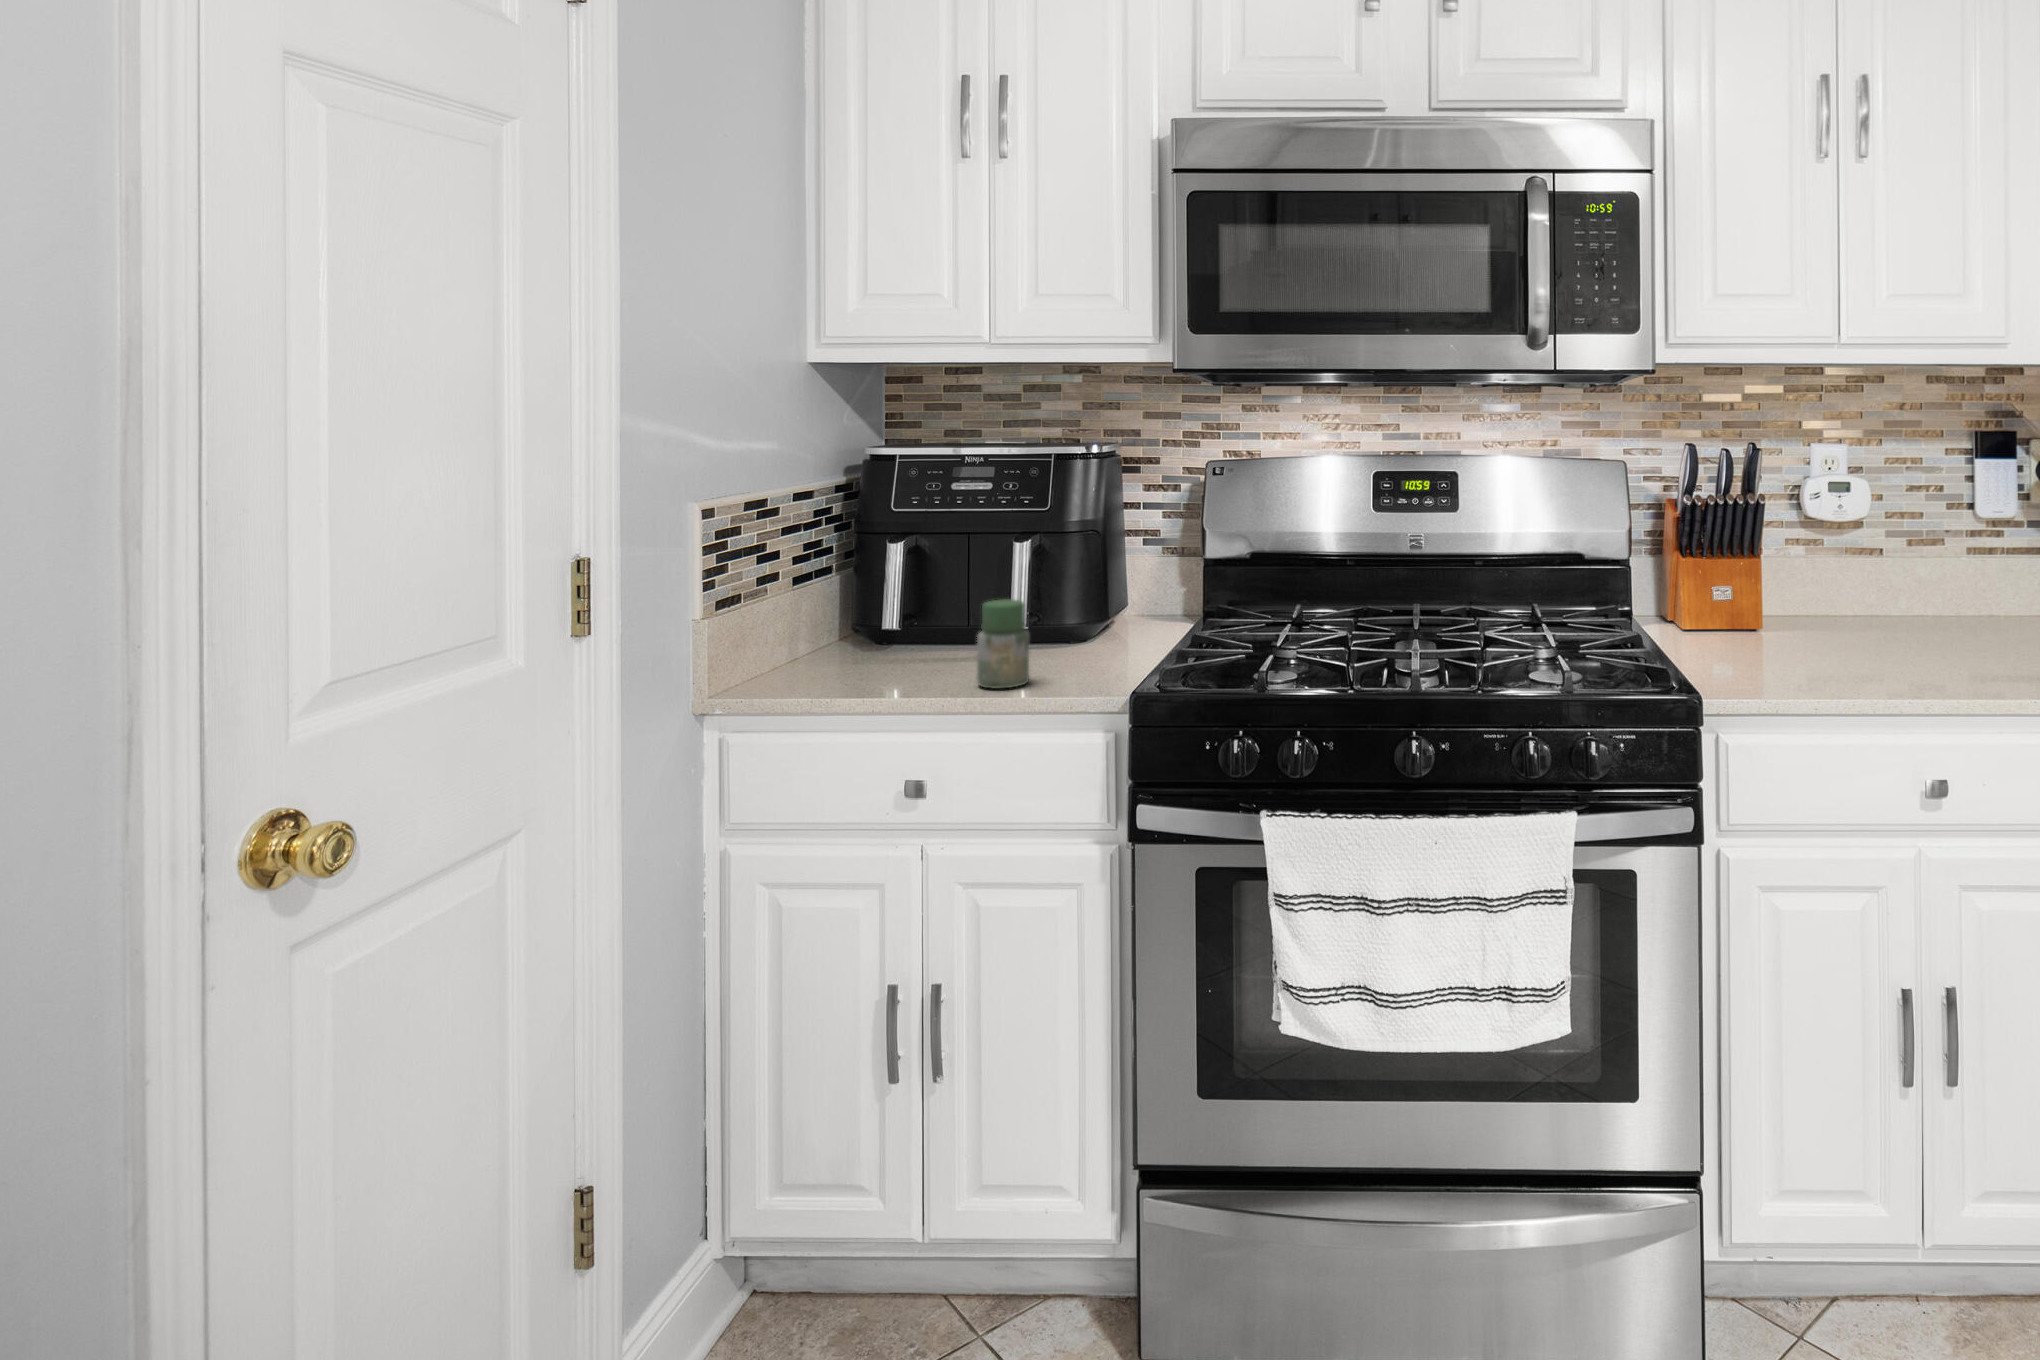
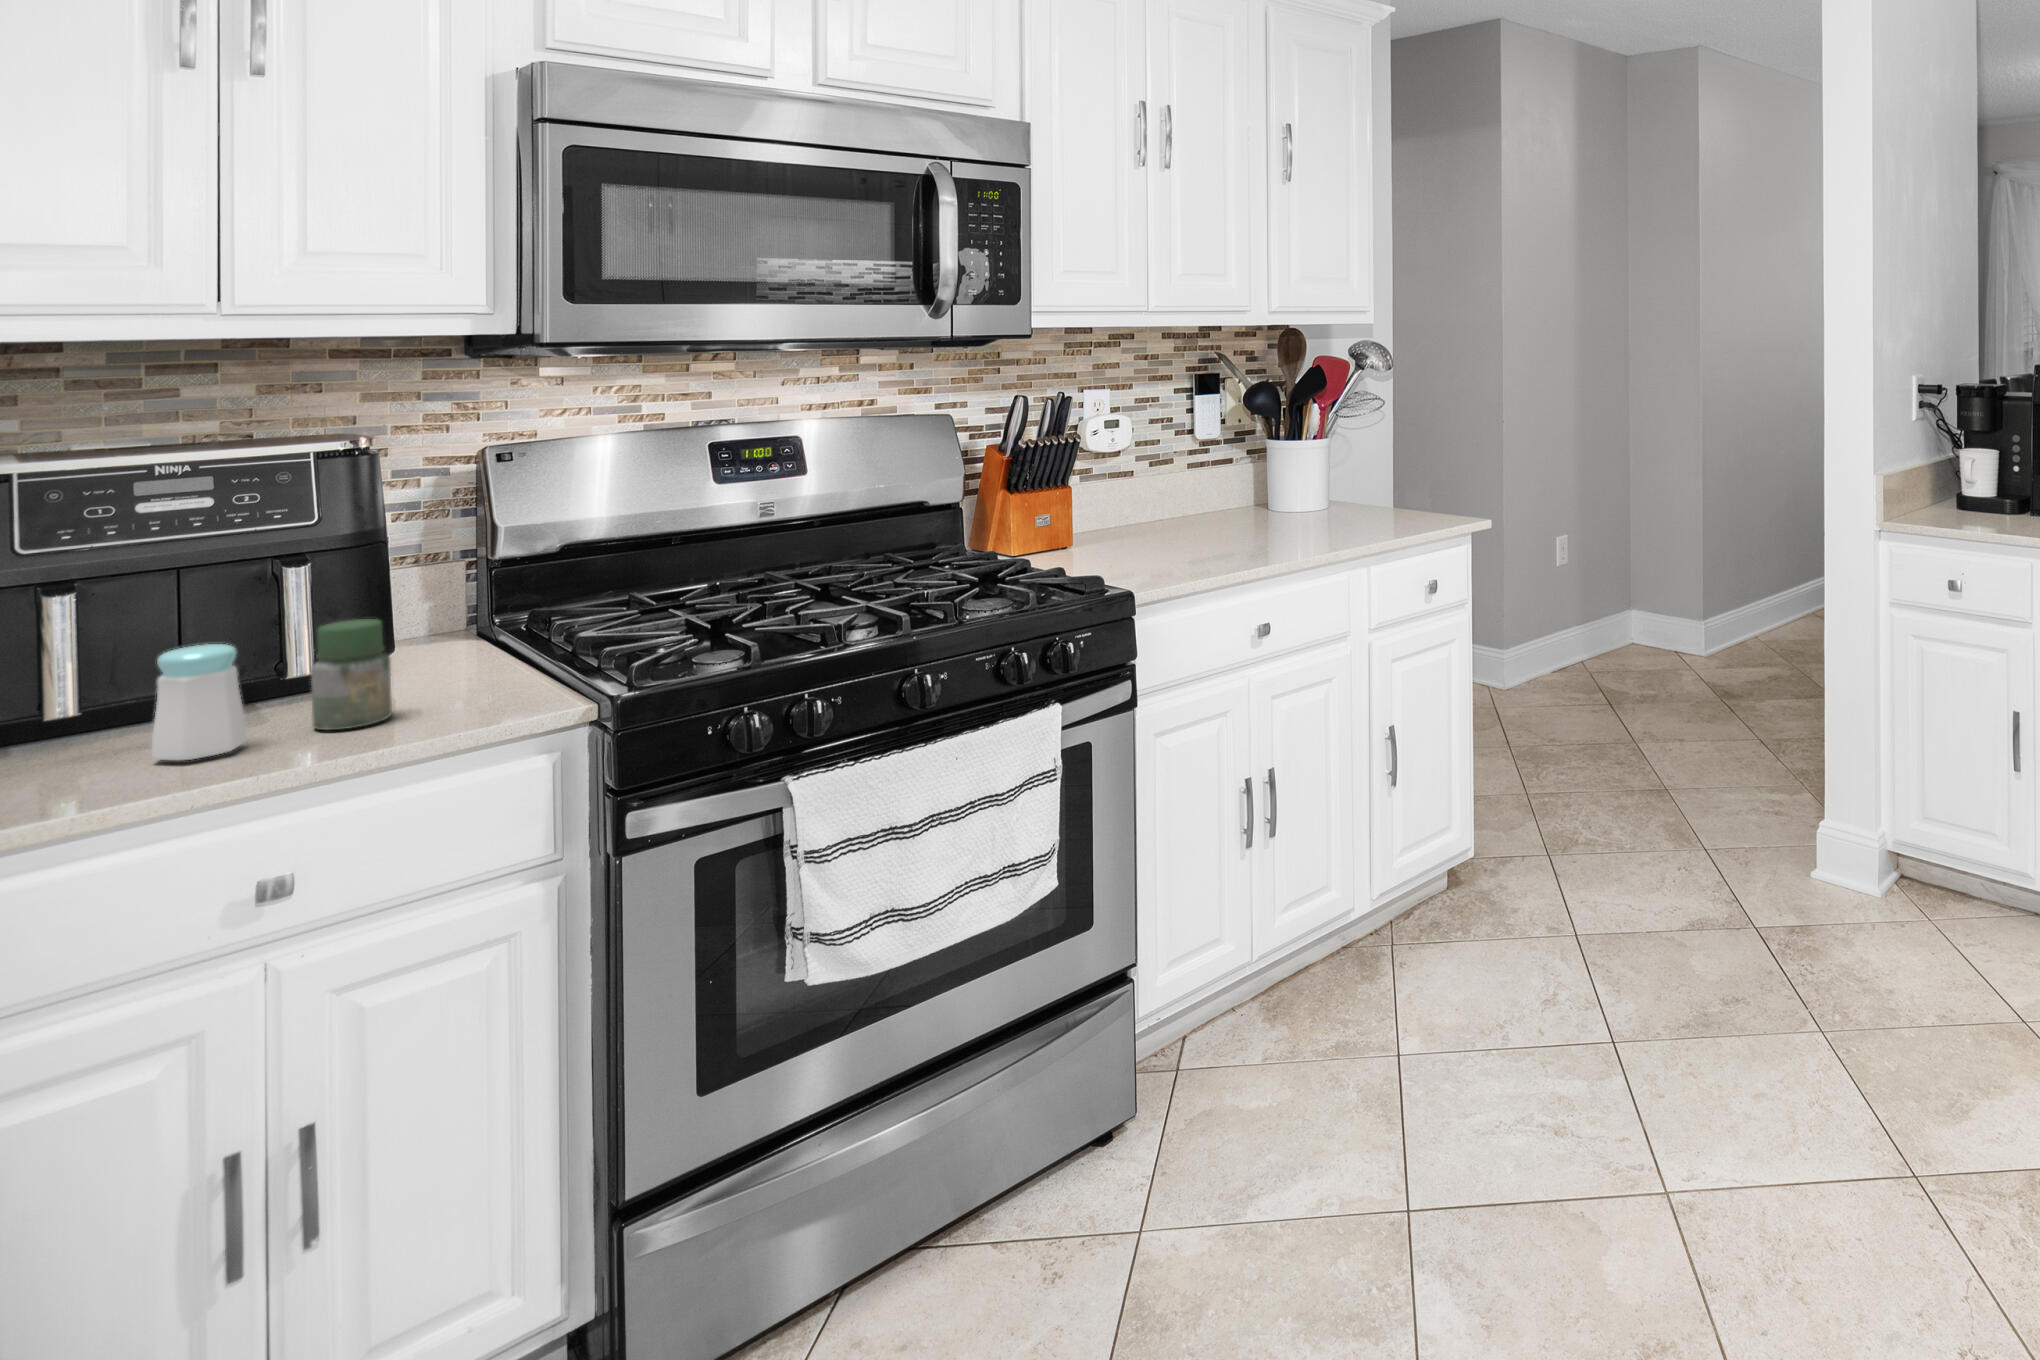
salt shaker: none [878,603,934,690] -> present [152,644,247,761]

